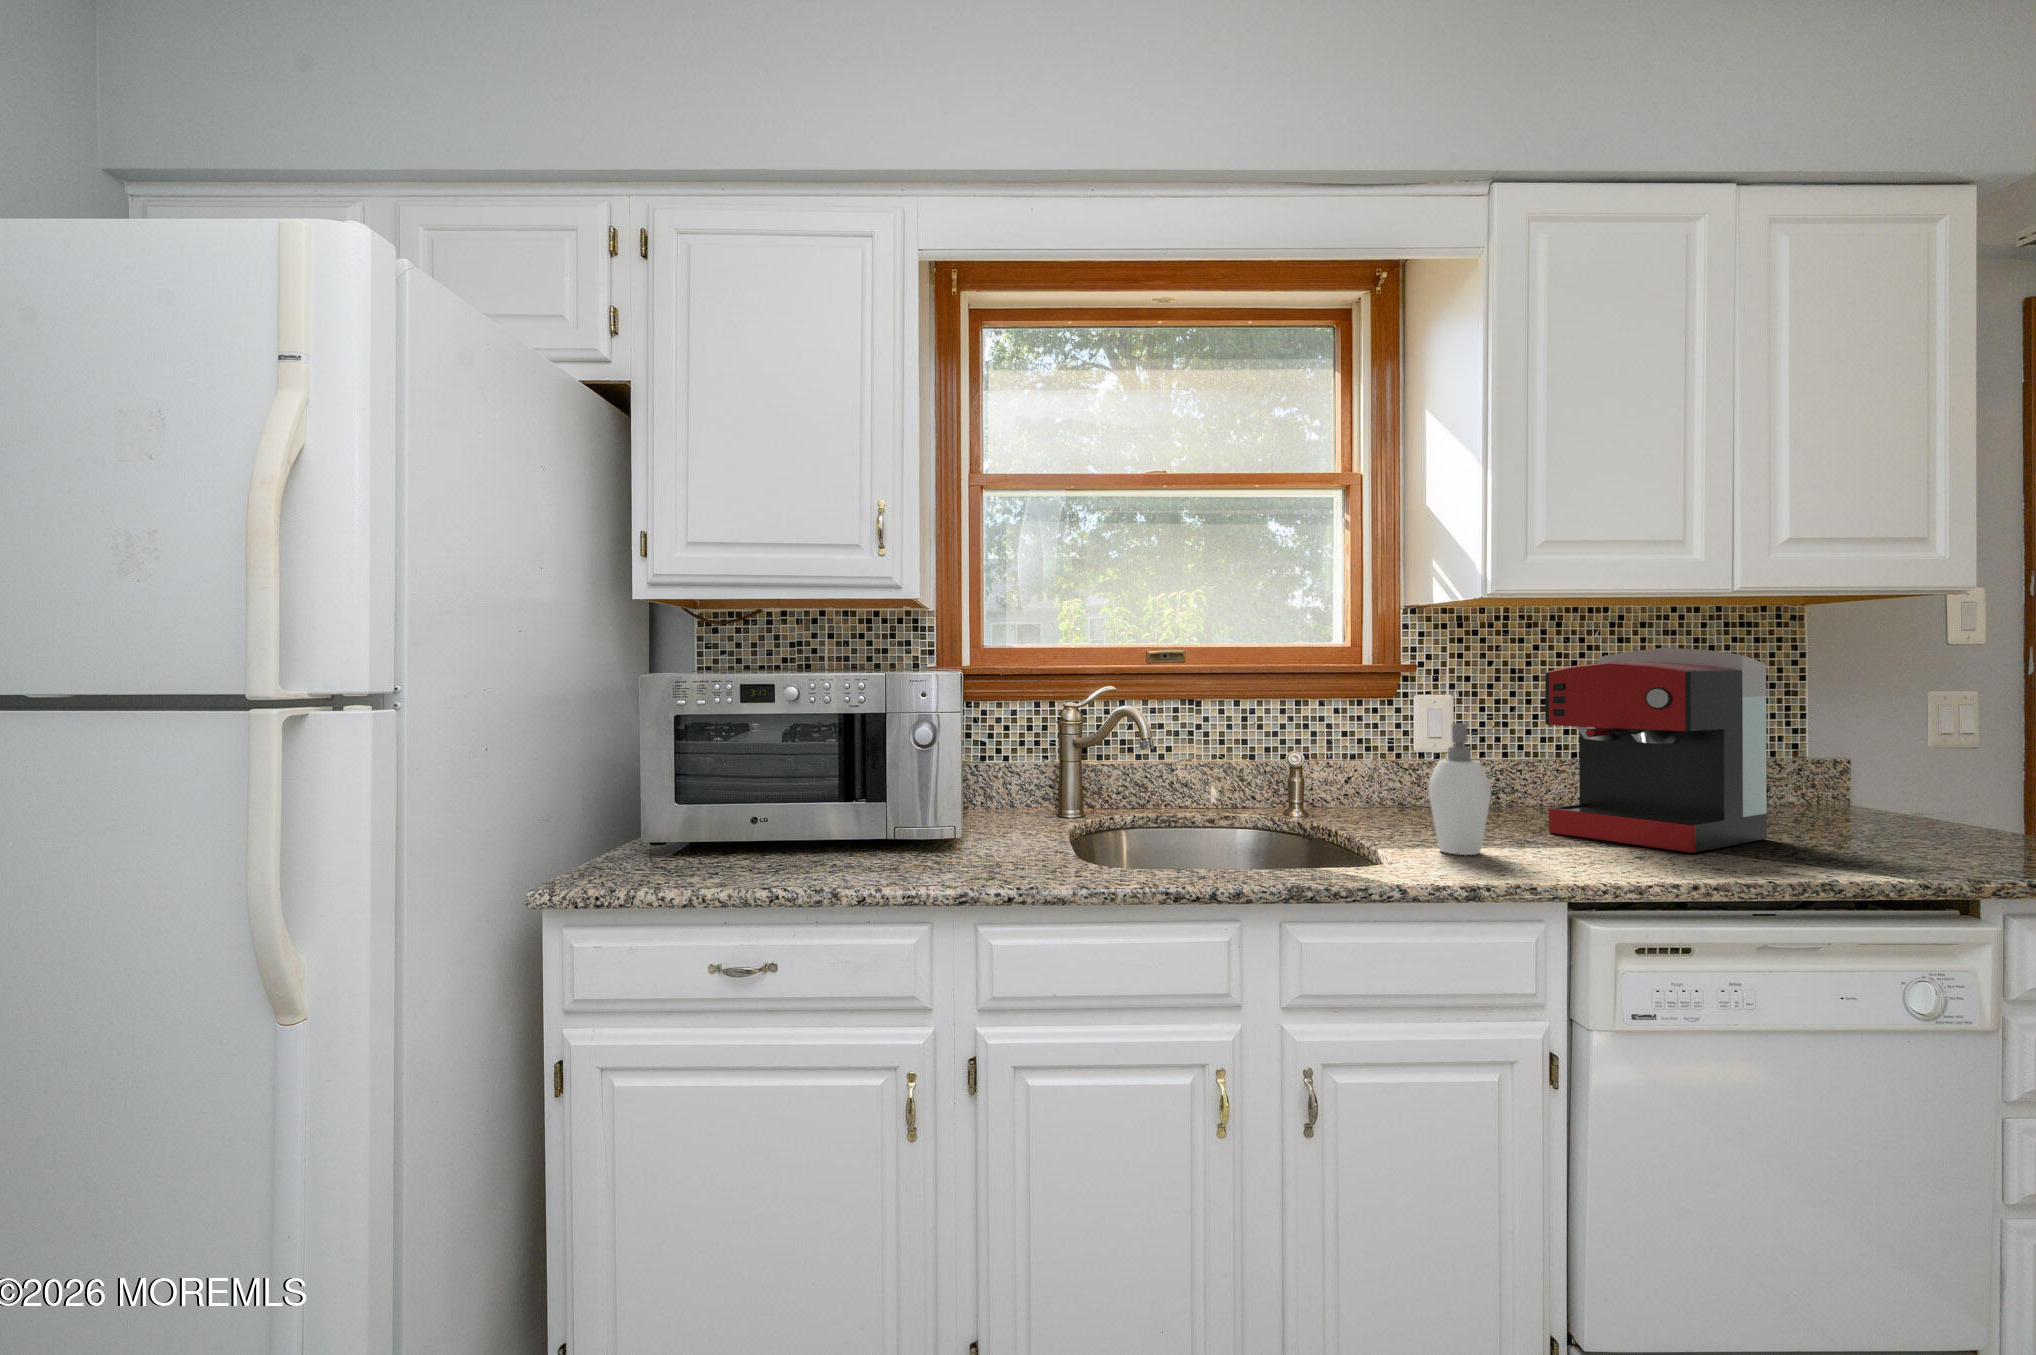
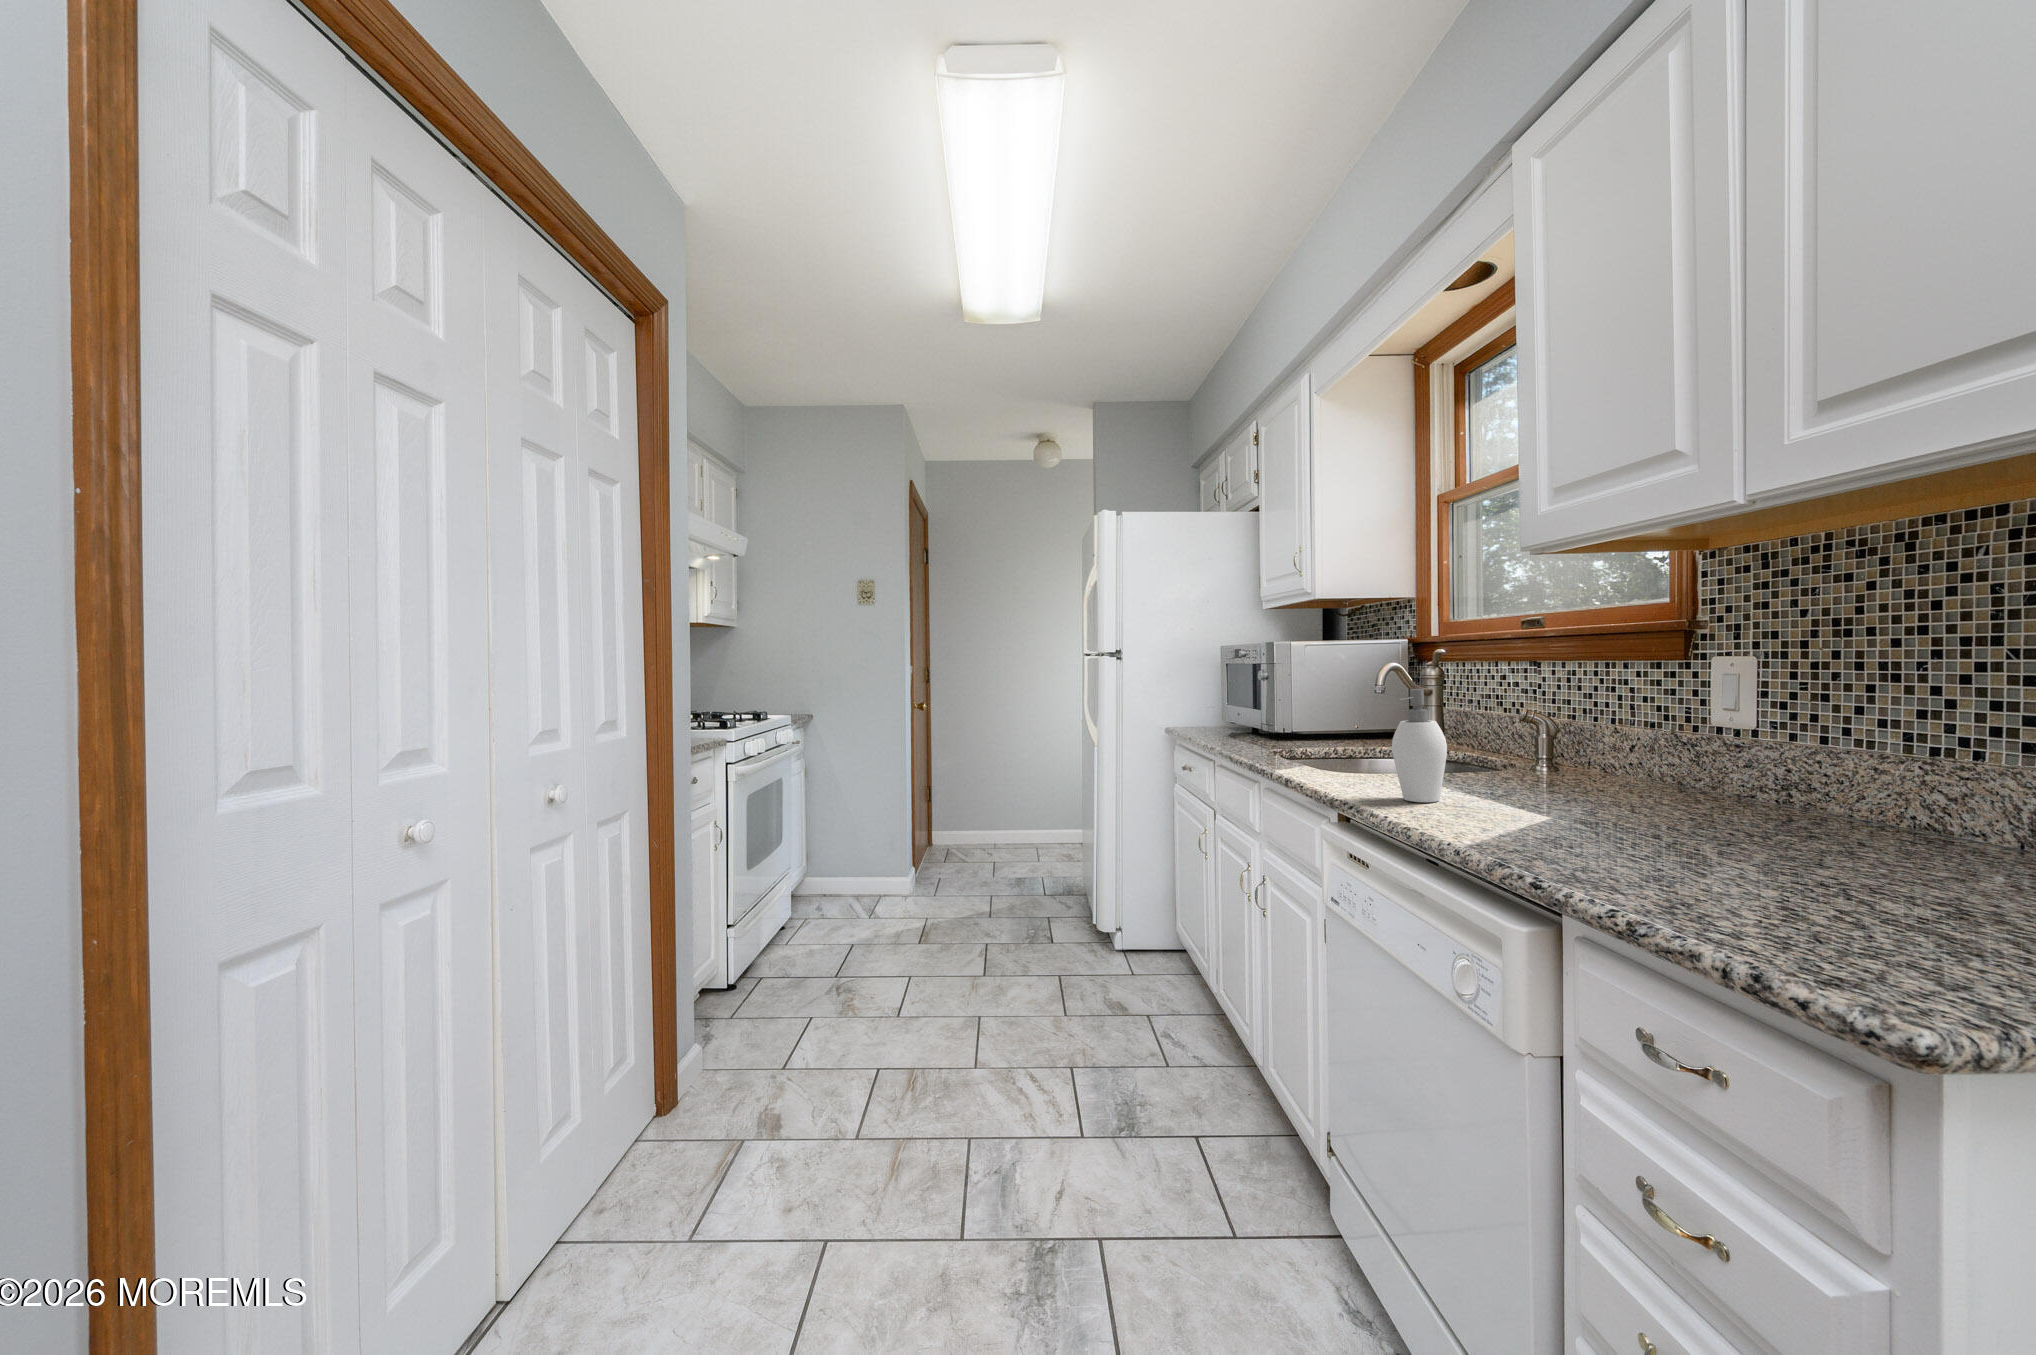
coffee maker: present [1545,648,1767,853] -> none [1506,599,1839,885]

